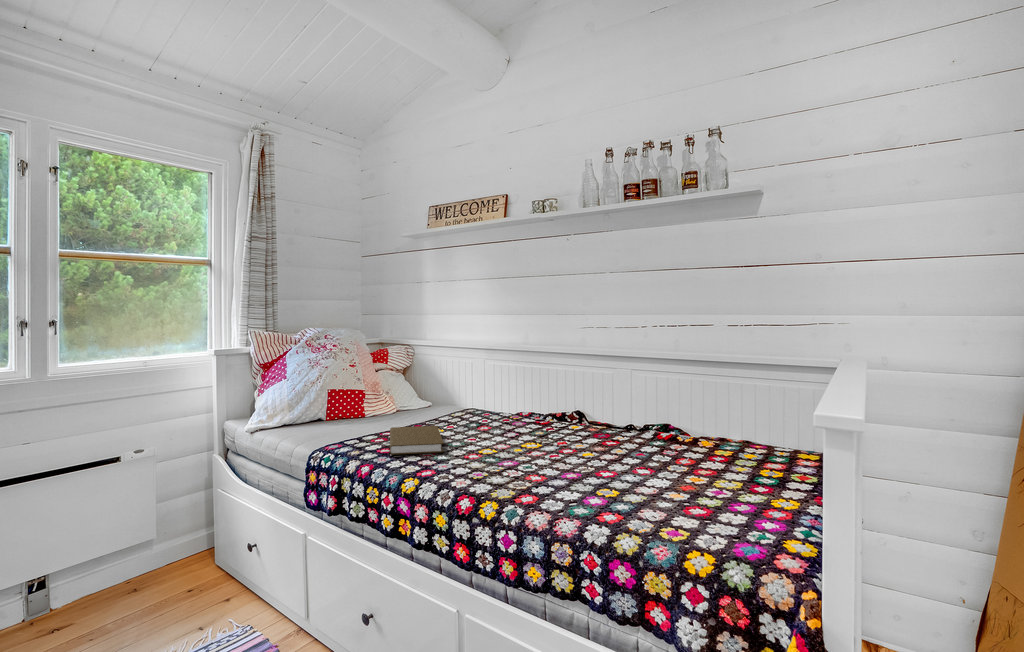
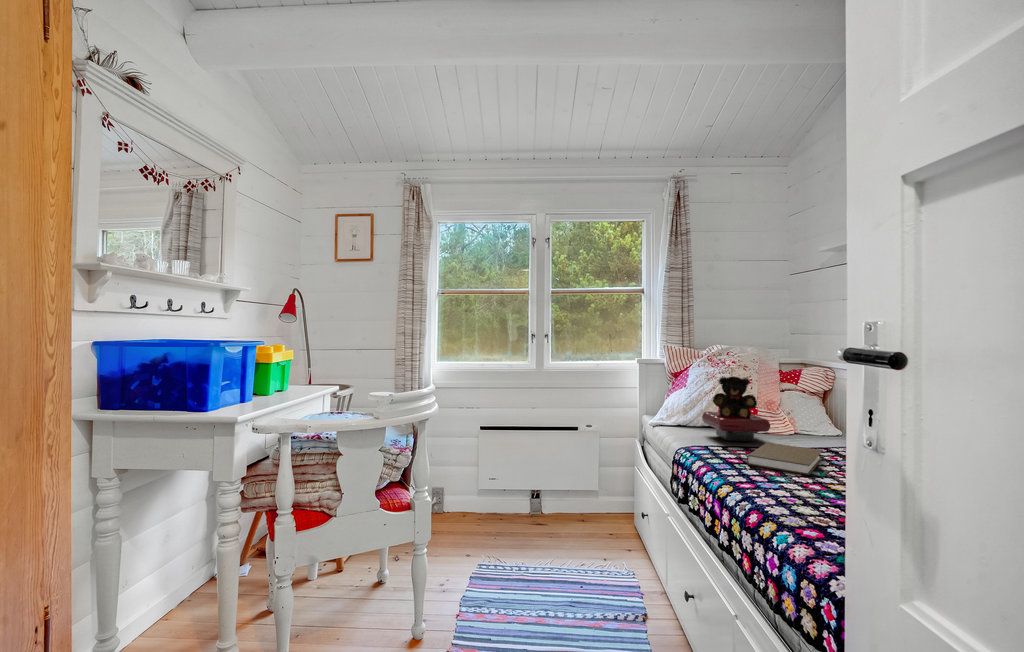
teddy bear: none [316,364,387,432] -> present [702,376,770,441]

